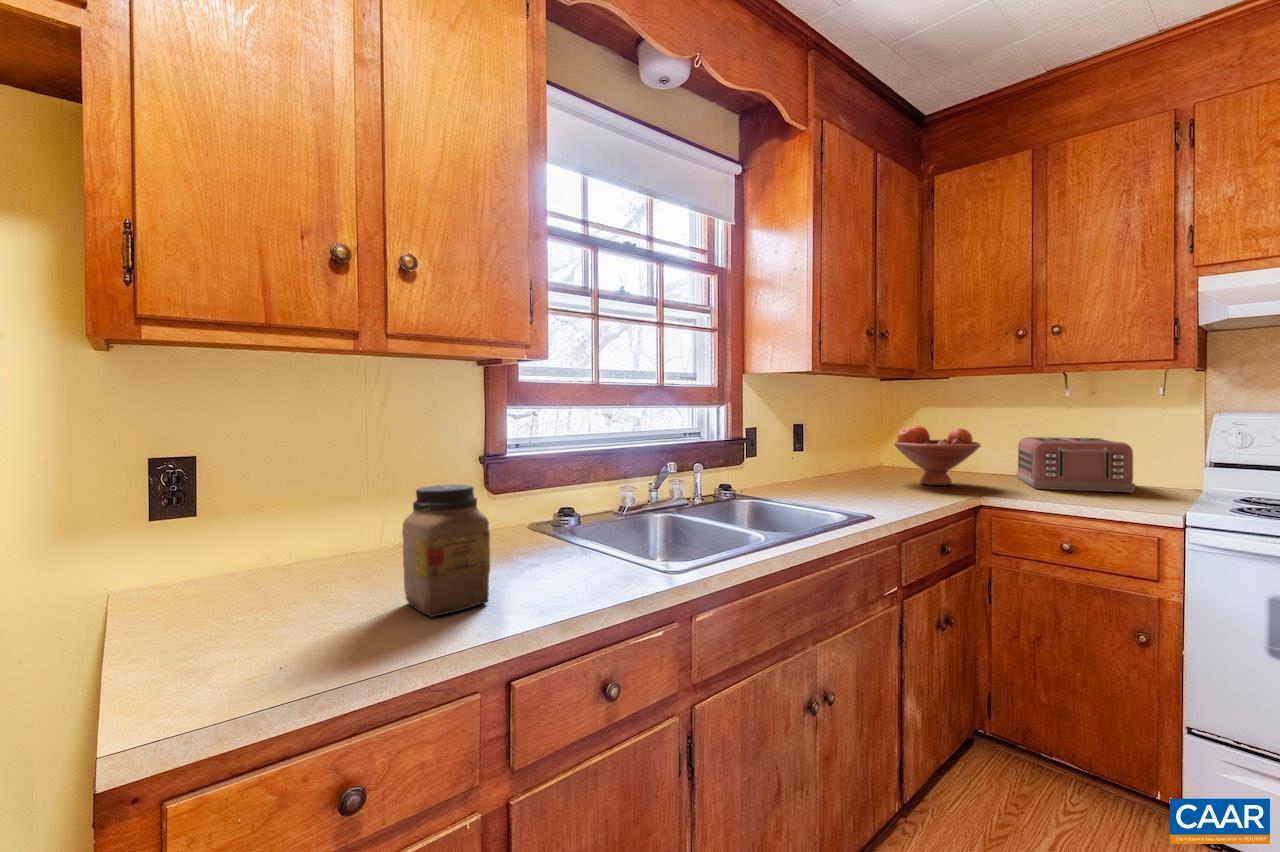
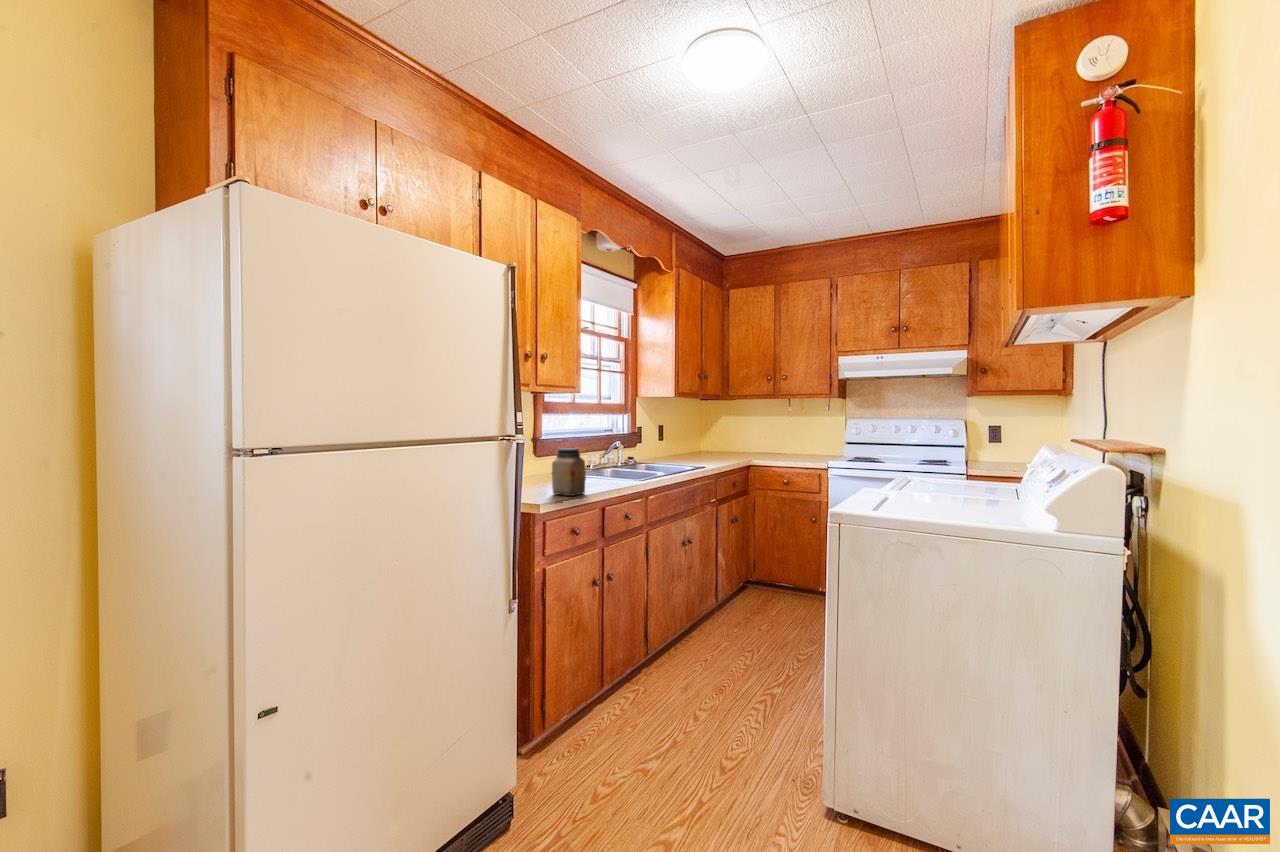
fruit bowl: present [894,425,981,485] -> none [709,425,751,456]
toaster: present [1016,437,1135,492] -> none [767,431,817,457]

